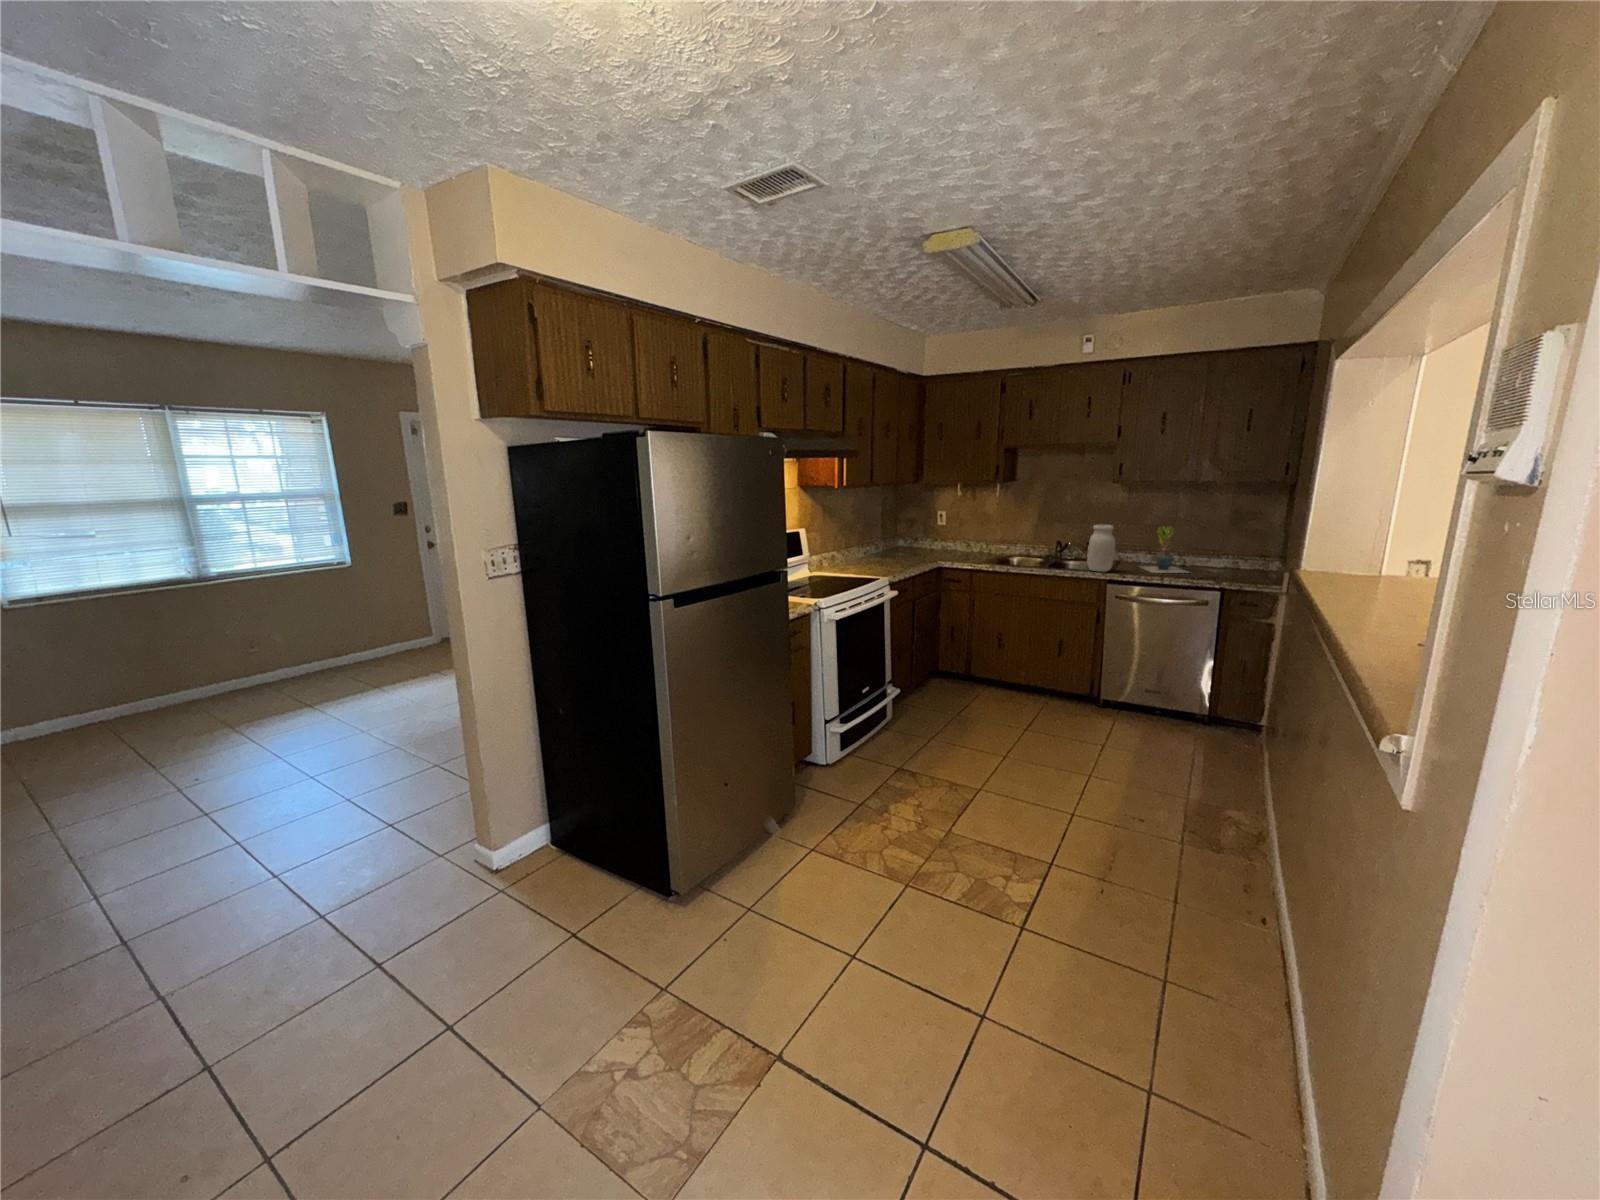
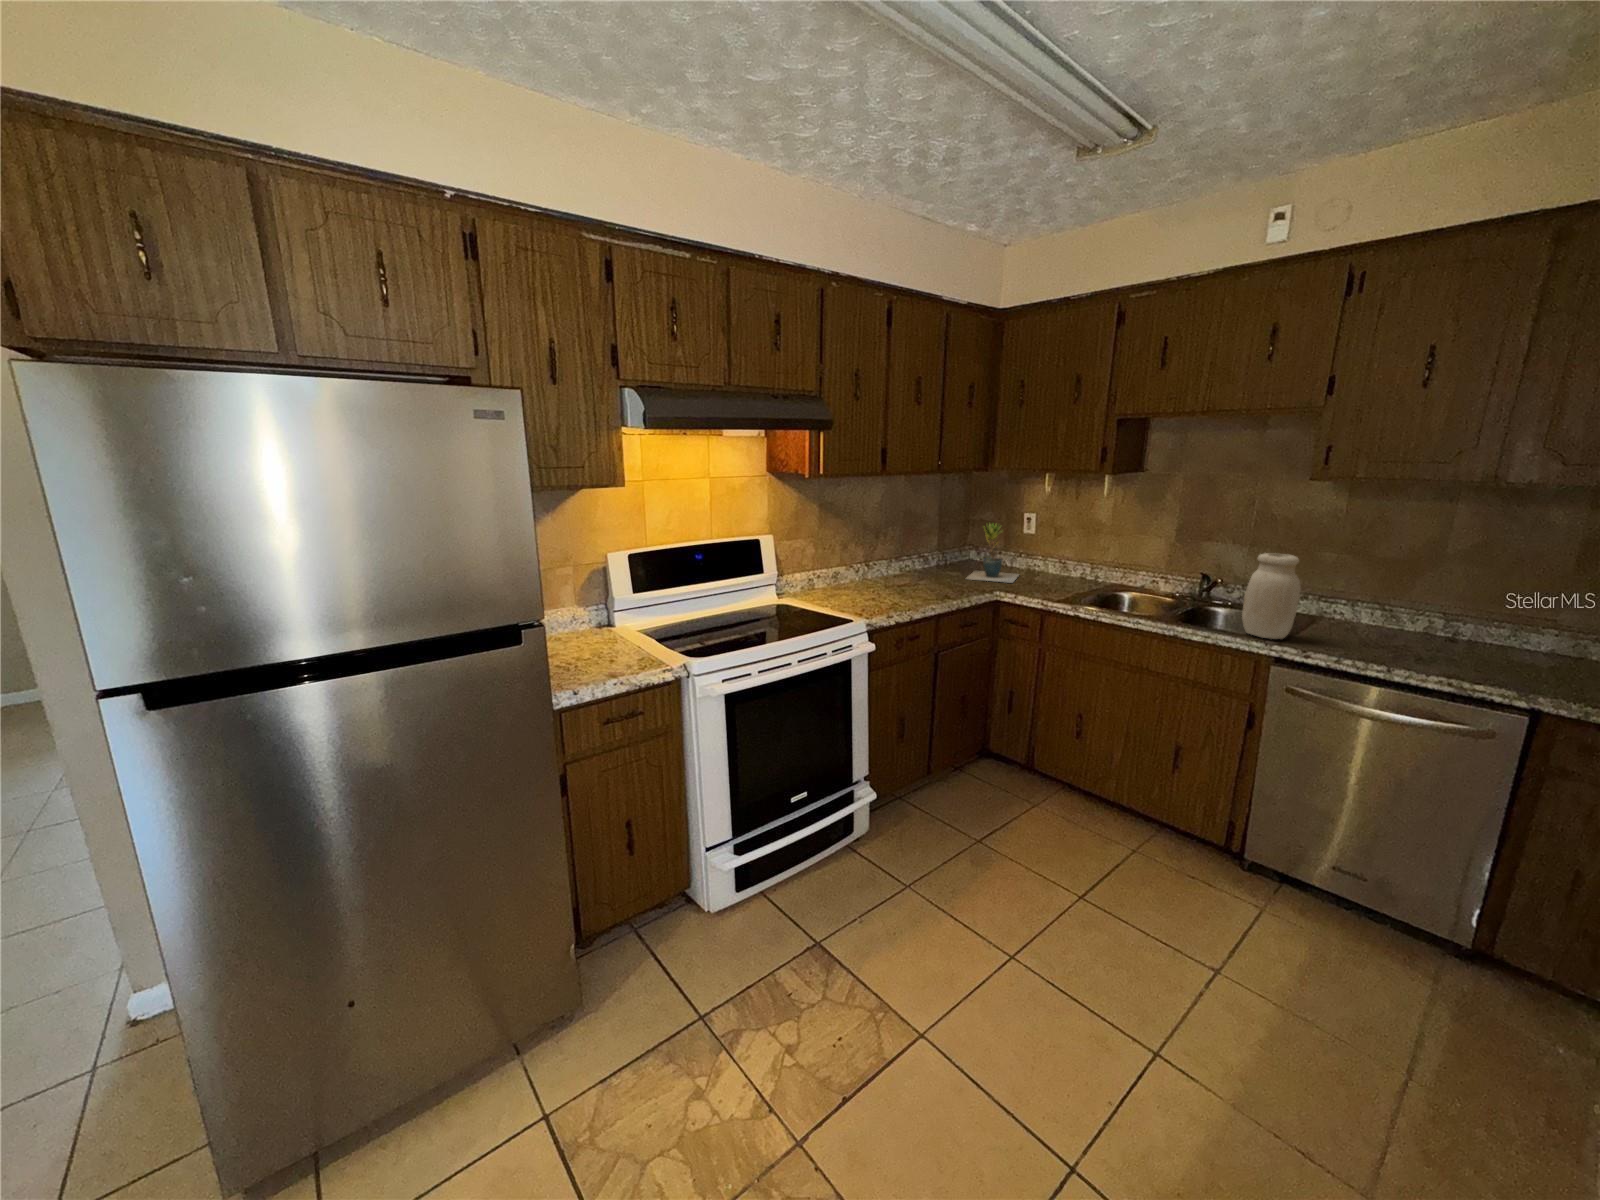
potted plant: present [1140,527,1188,573] -> present [966,524,1019,583]

